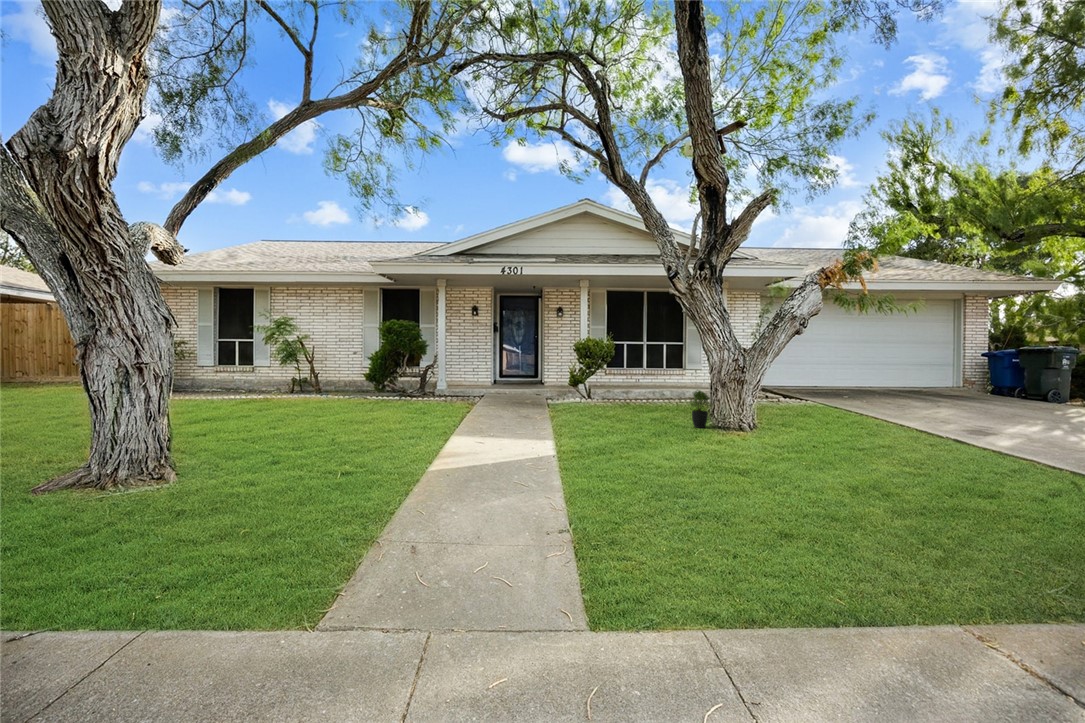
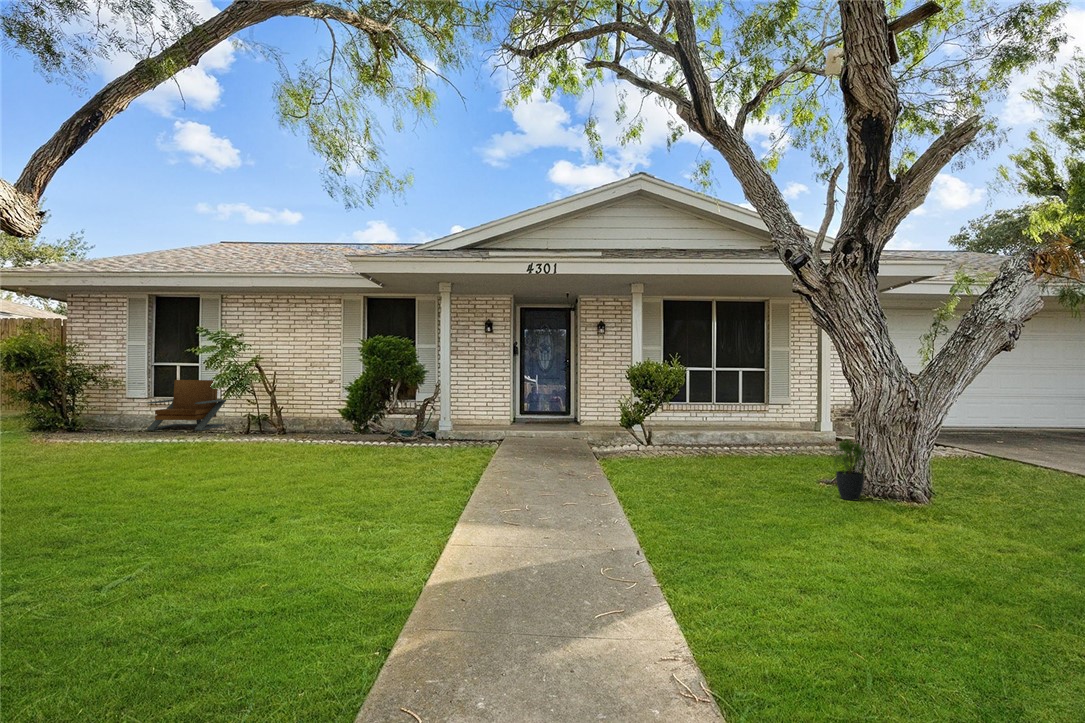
lounge chair: none [218,352,275,390] -> present [147,380,226,431]

